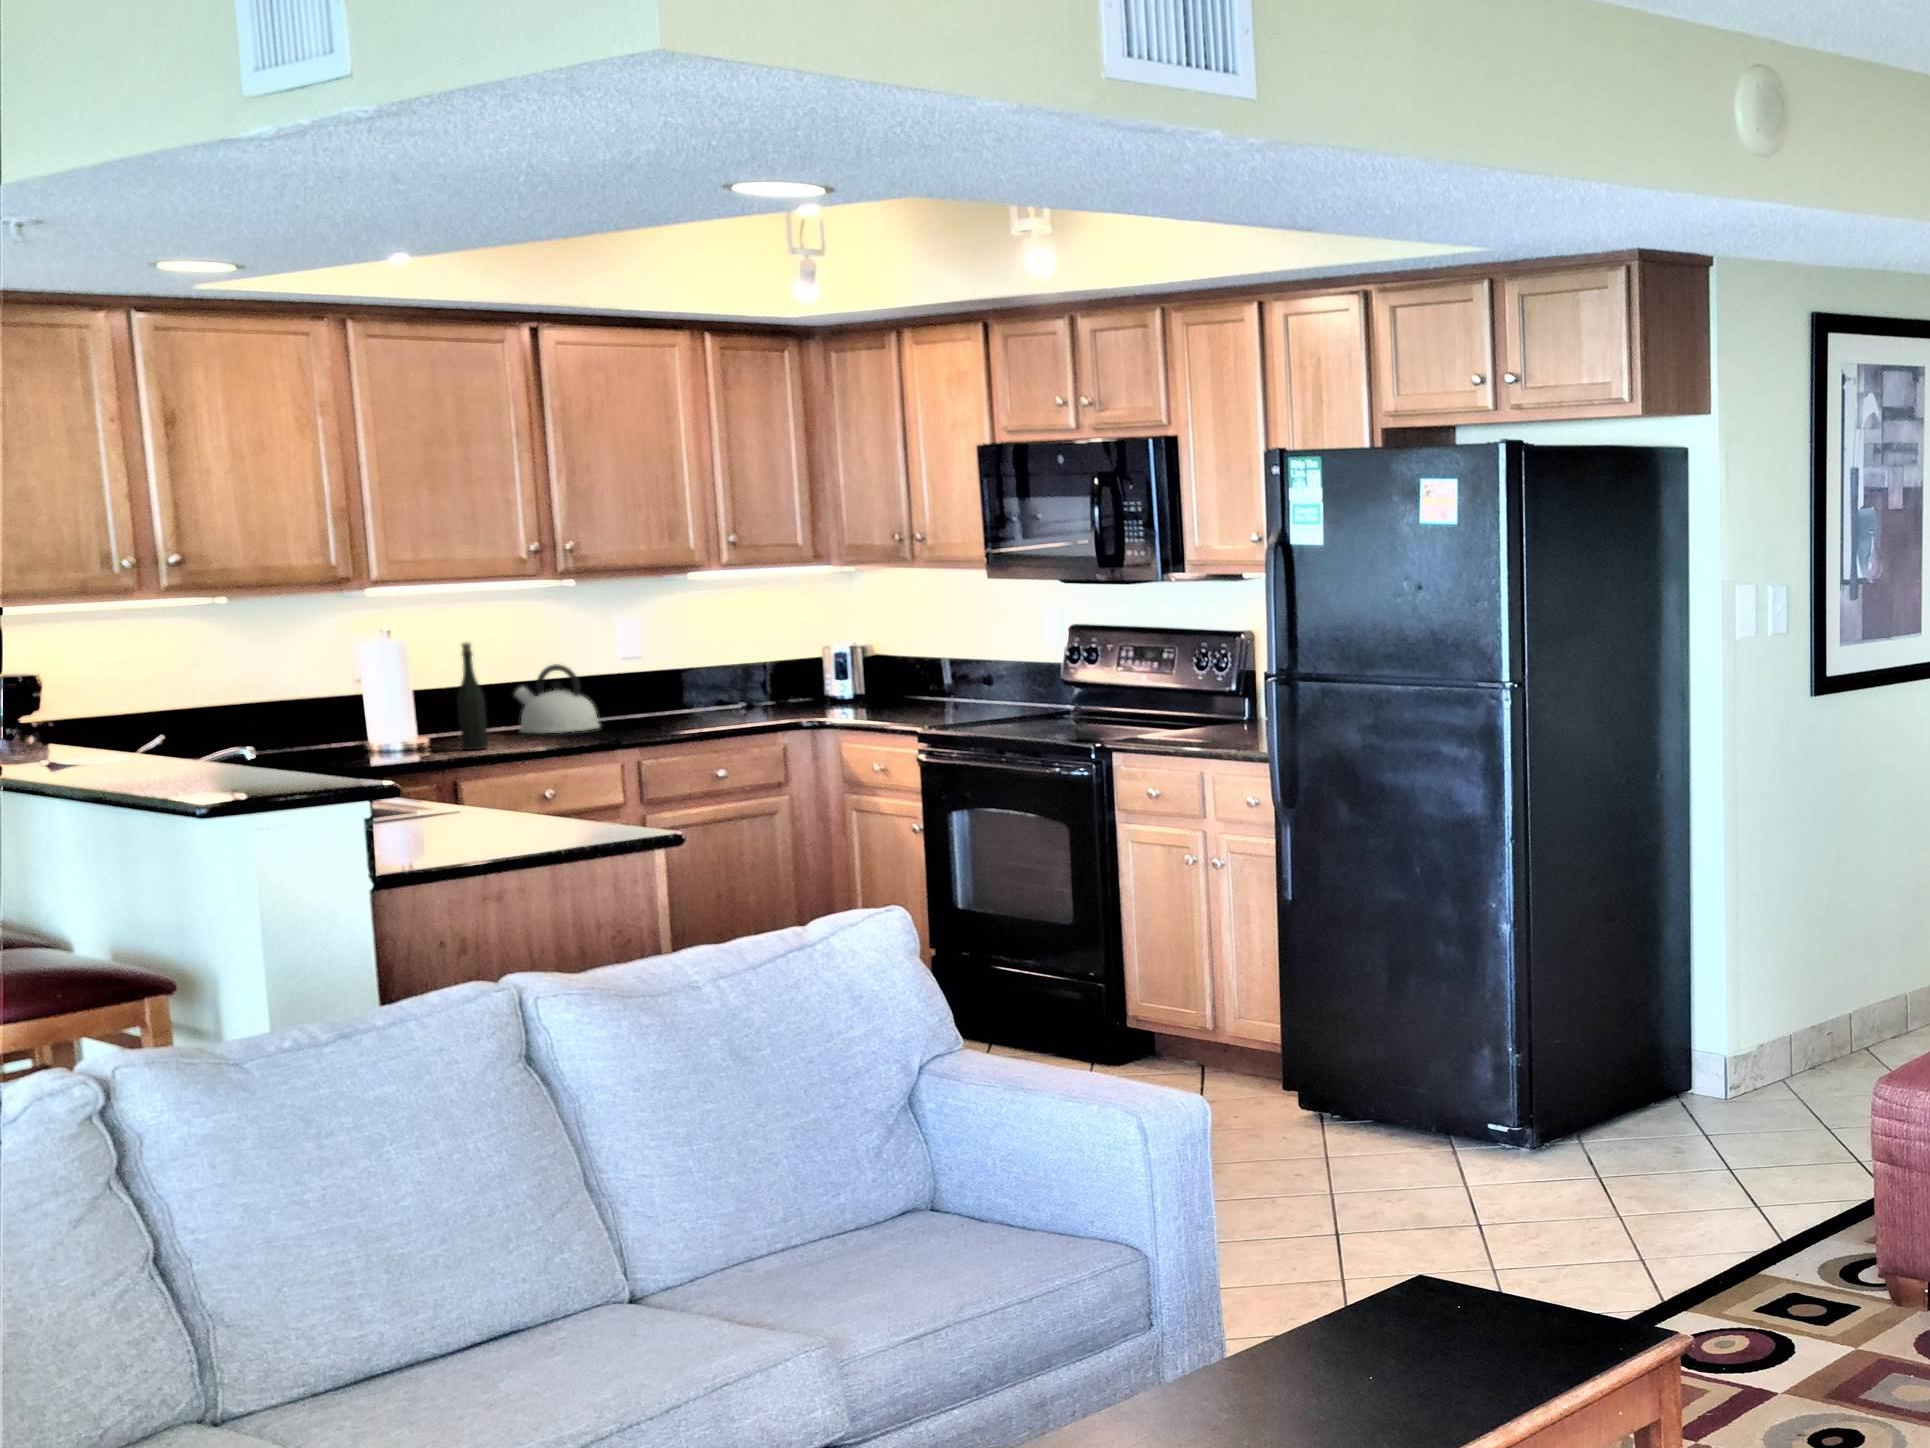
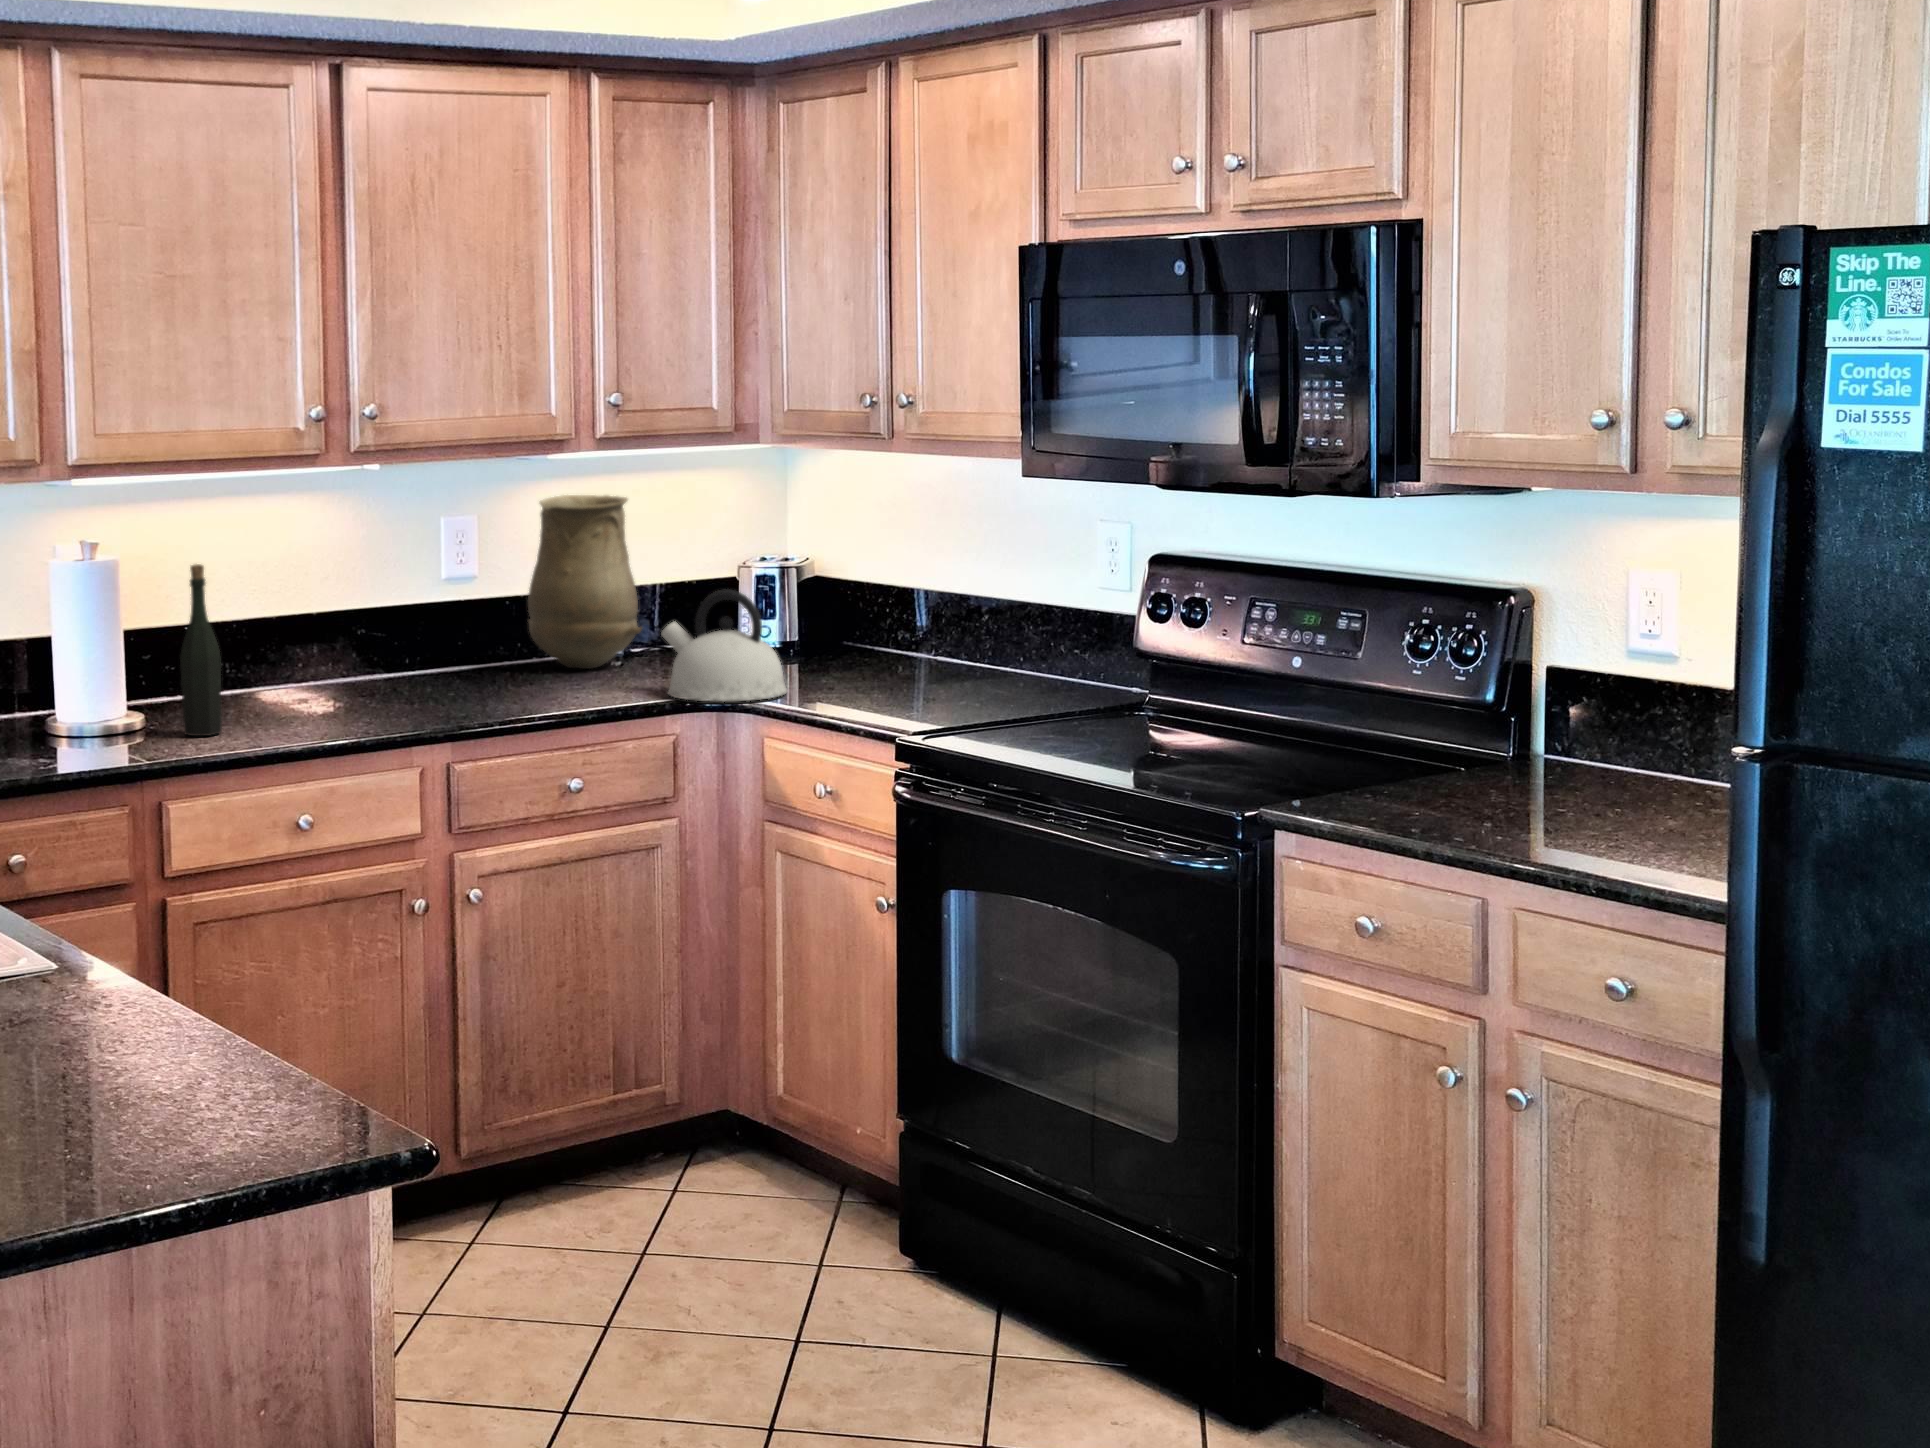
vase: none [681,602,760,713] -> present [528,495,642,669]
kettle: present [515,664,600,733] -> present [661,589,787,702]

